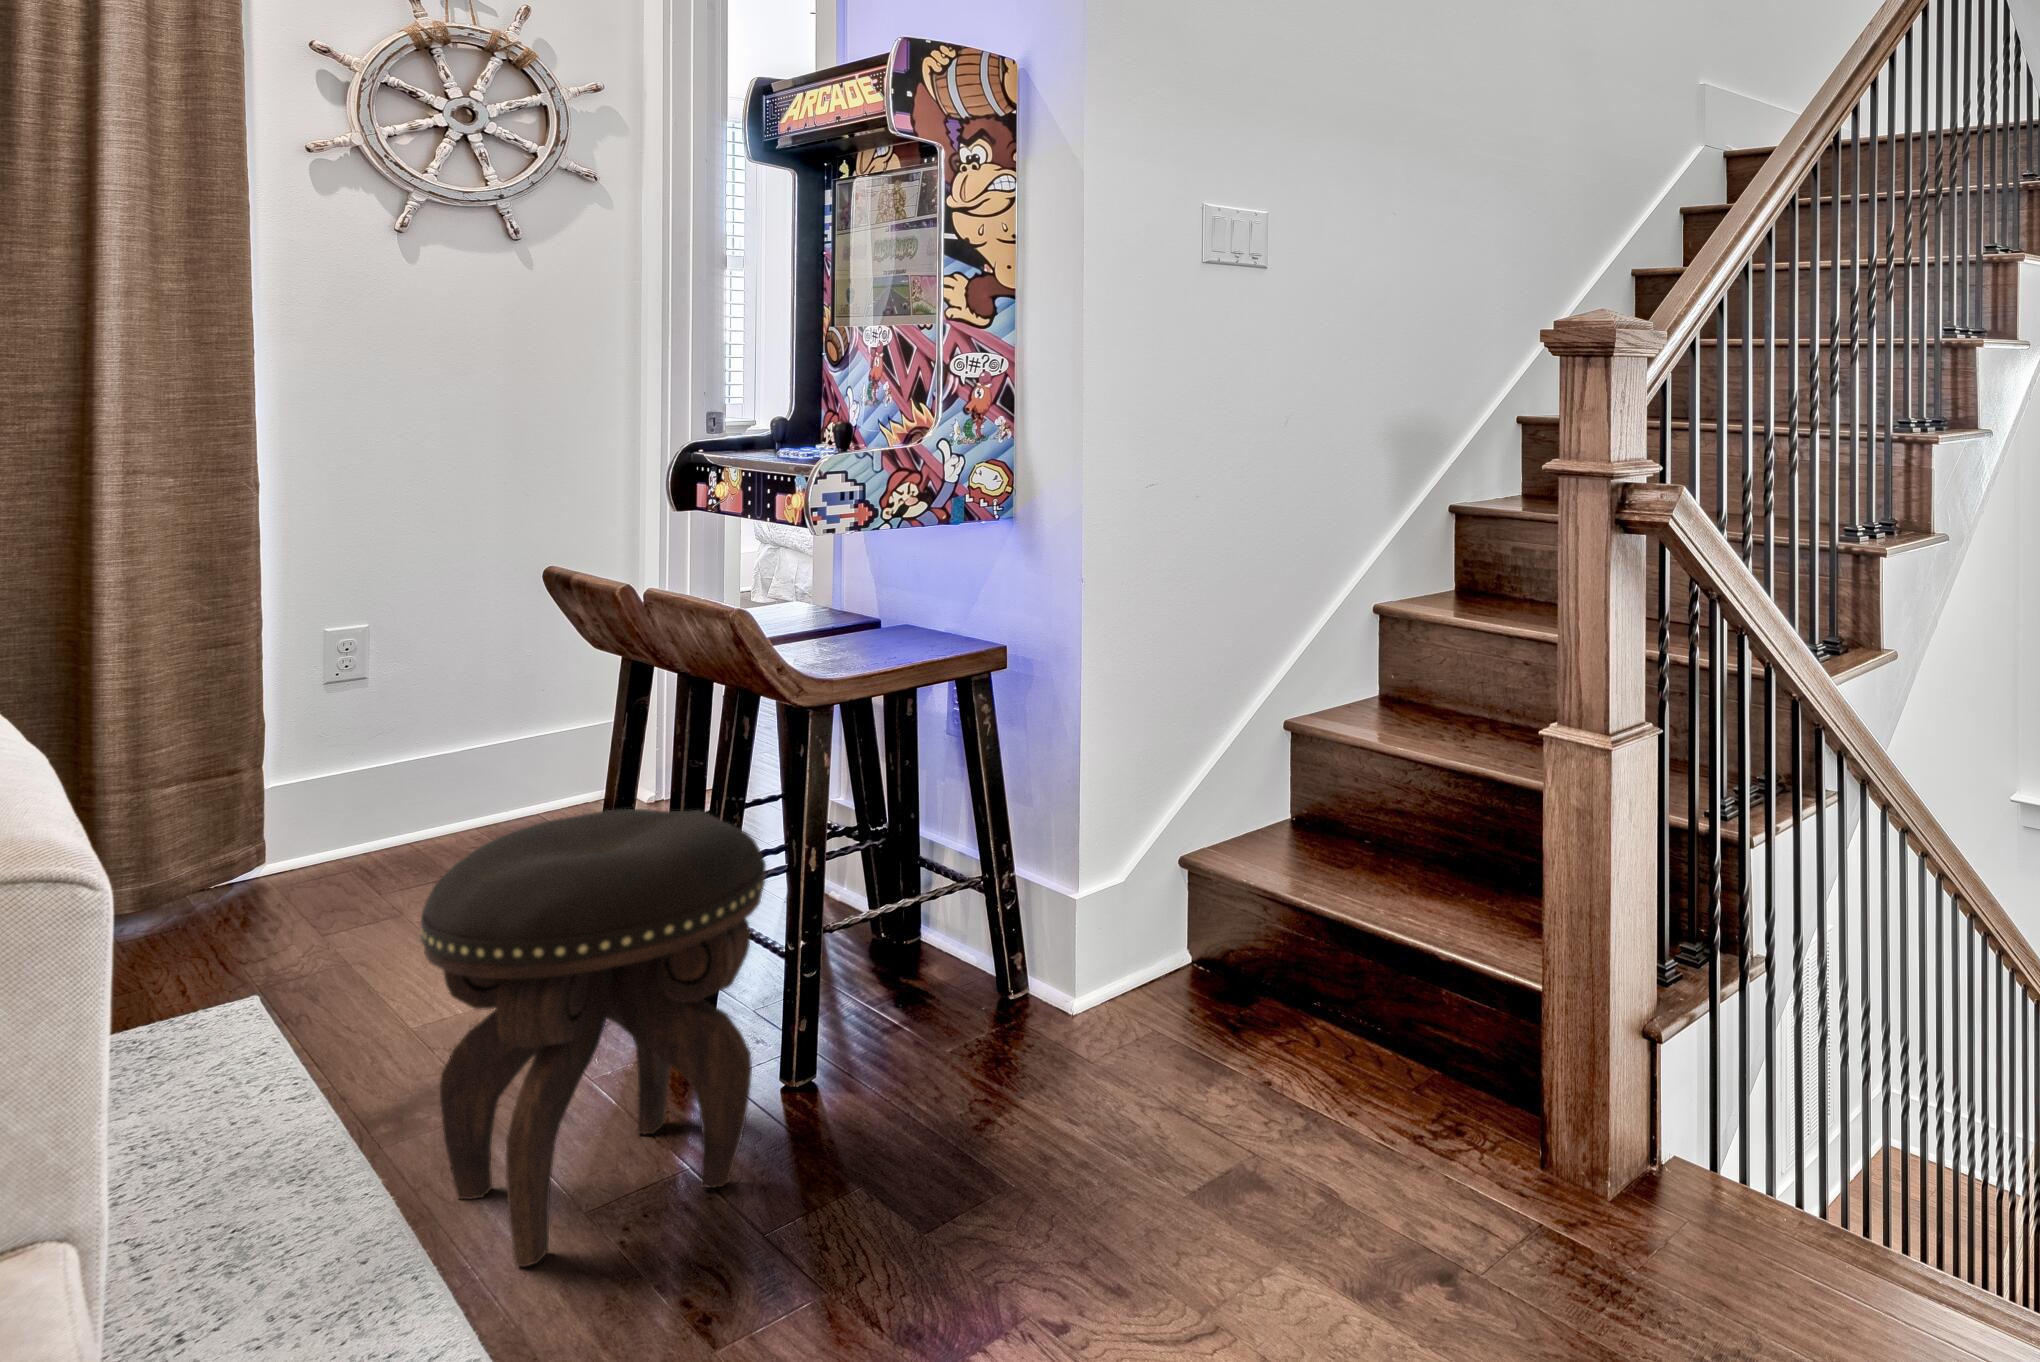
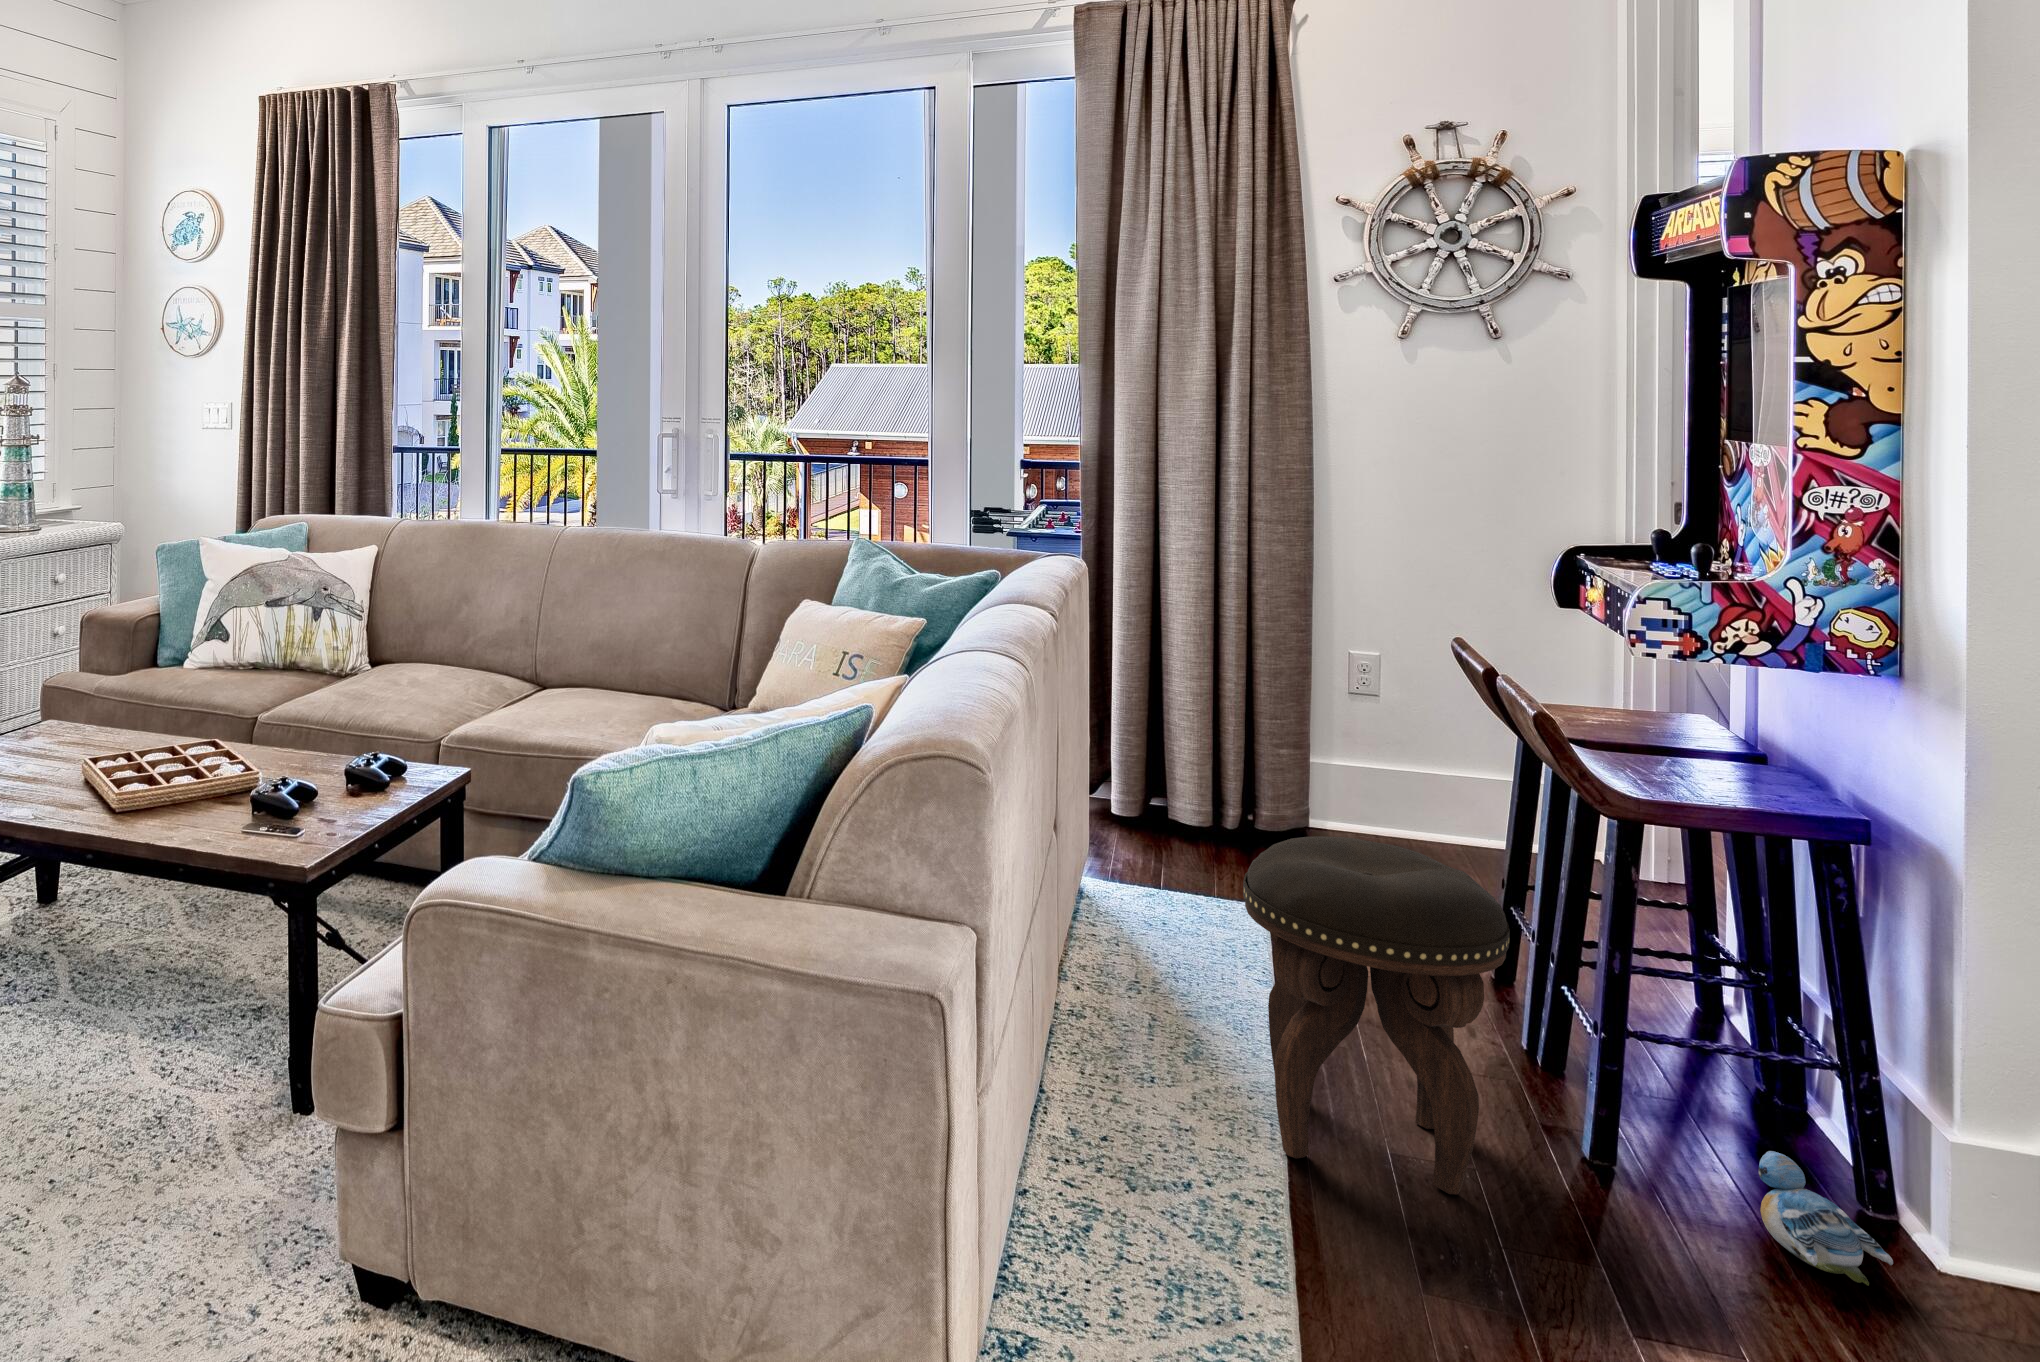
plush toy: none [958,968,1064,1054] -> present [1759,1151,1893,1286]

